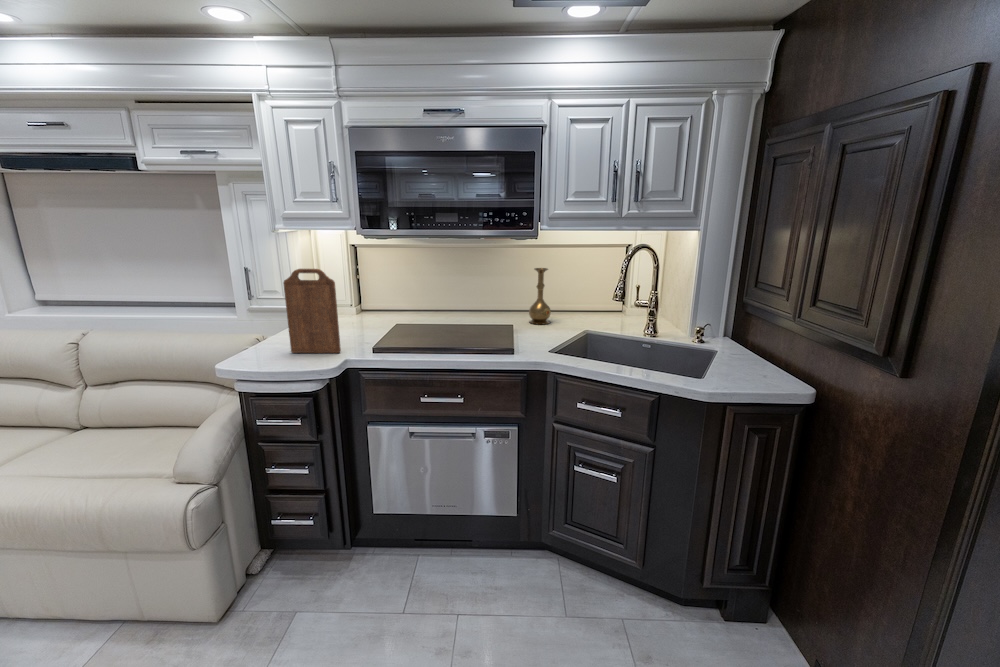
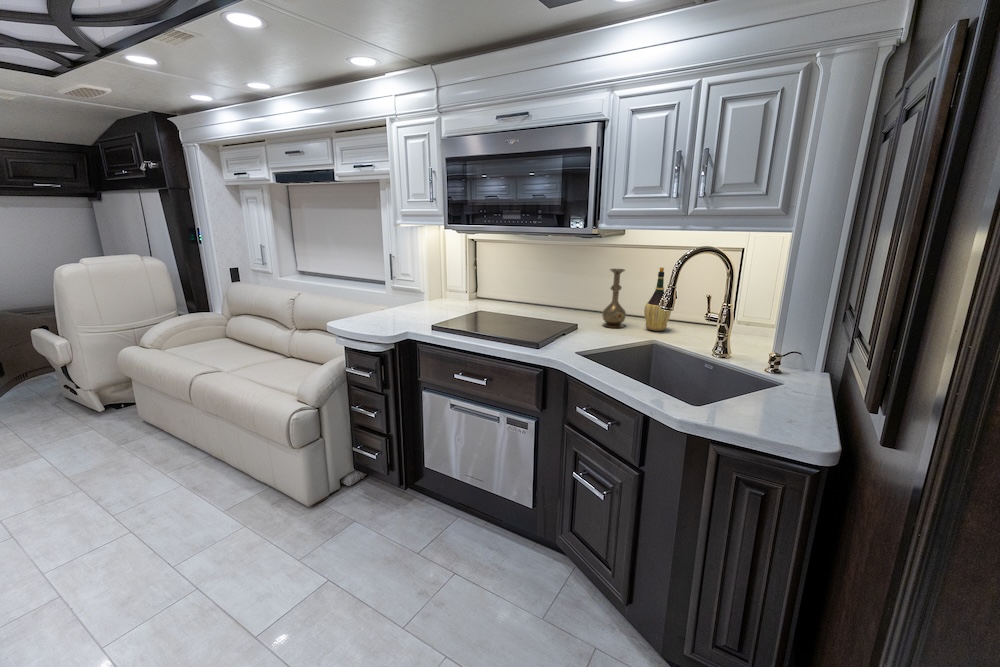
wine bottle: none [567,264,590,322] -> present [644,267,671,331]
cutting board: present [283,269,341,353] -> none [379,256,413,327]

